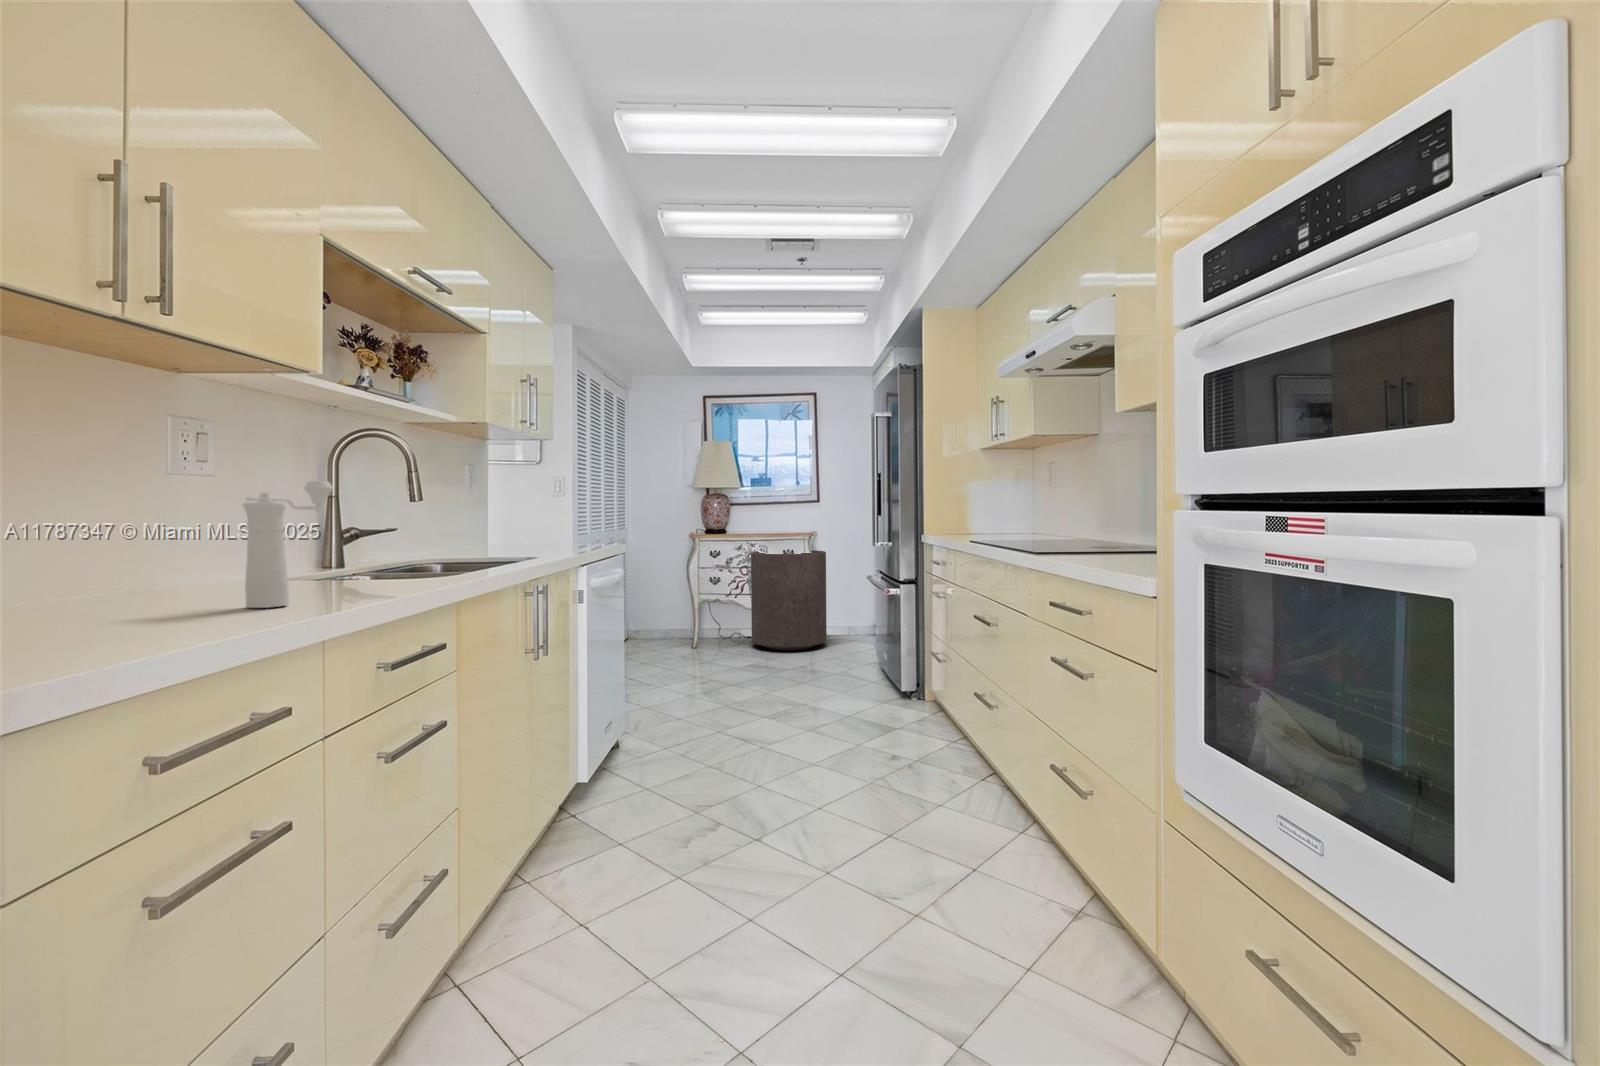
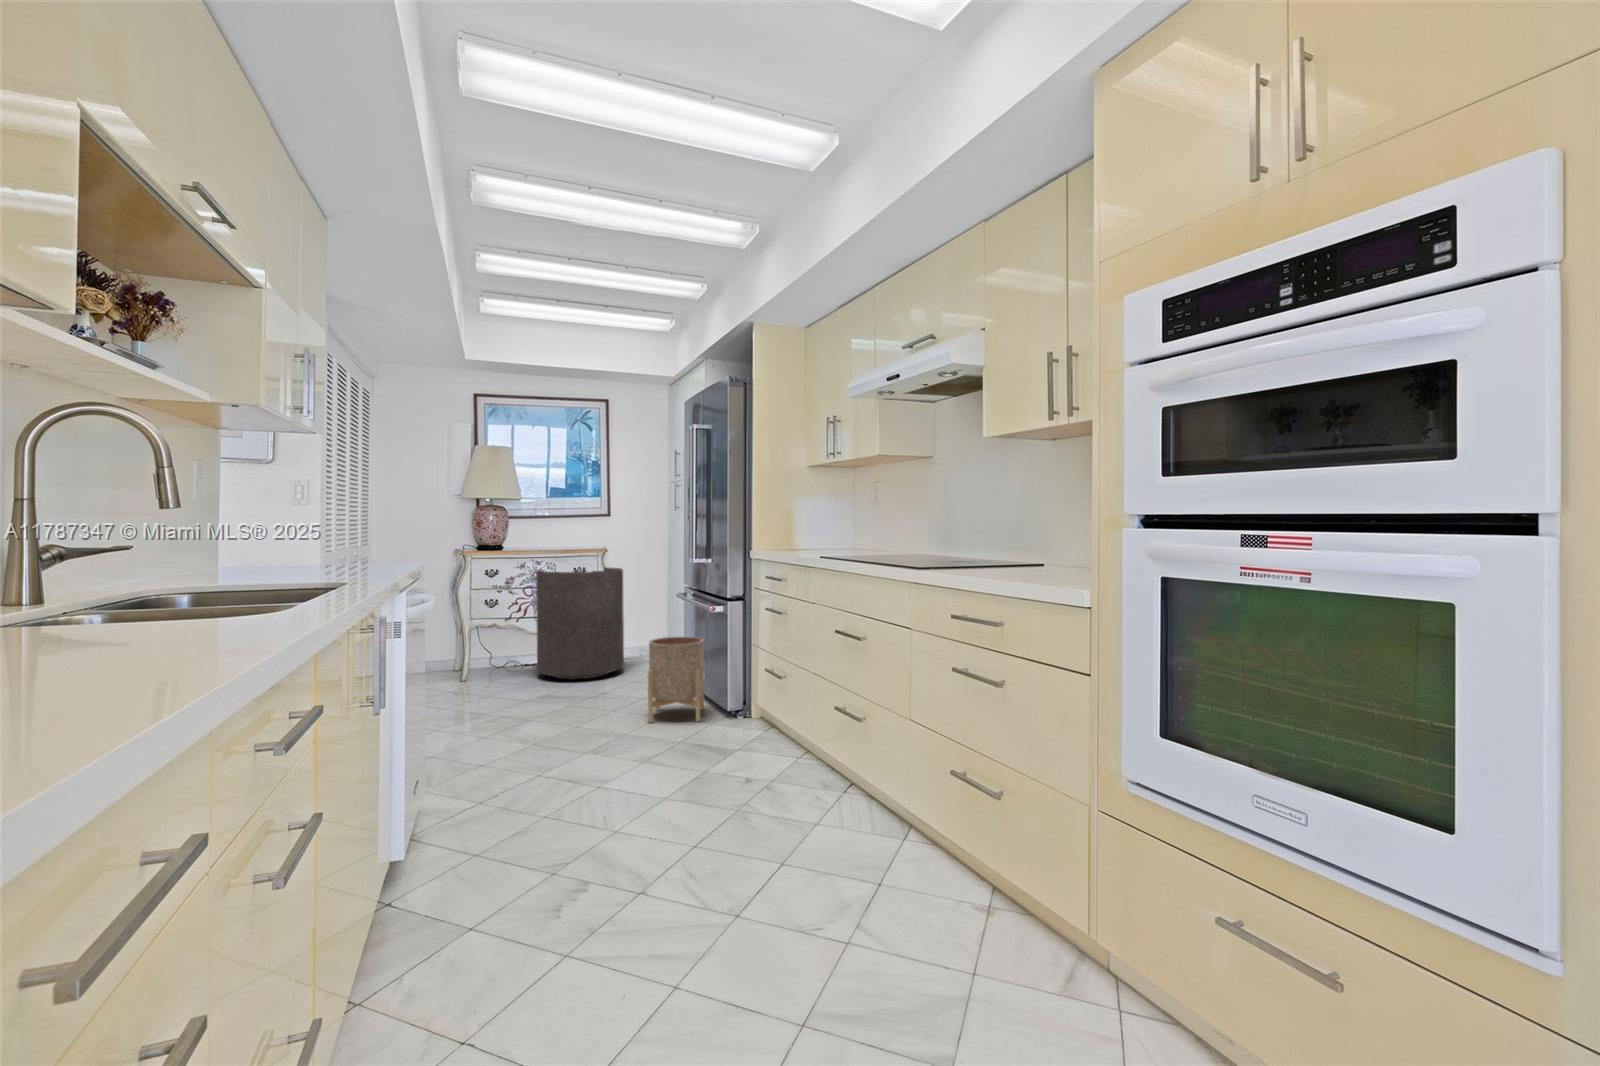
pepper mill: present [243,481,333,608] -> none [66,480,193,681]
planter: none [825,616,881,696] -> present [648,637,704,722]

